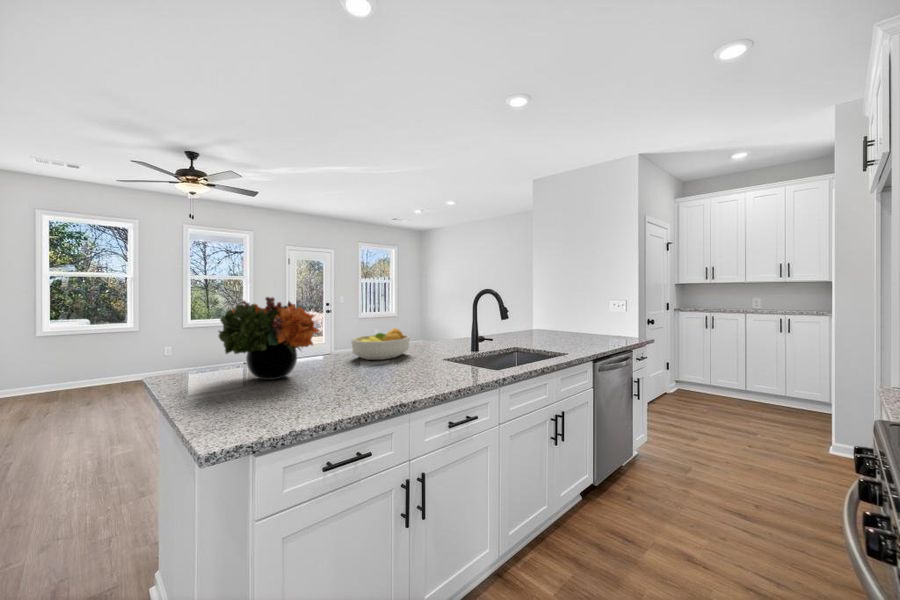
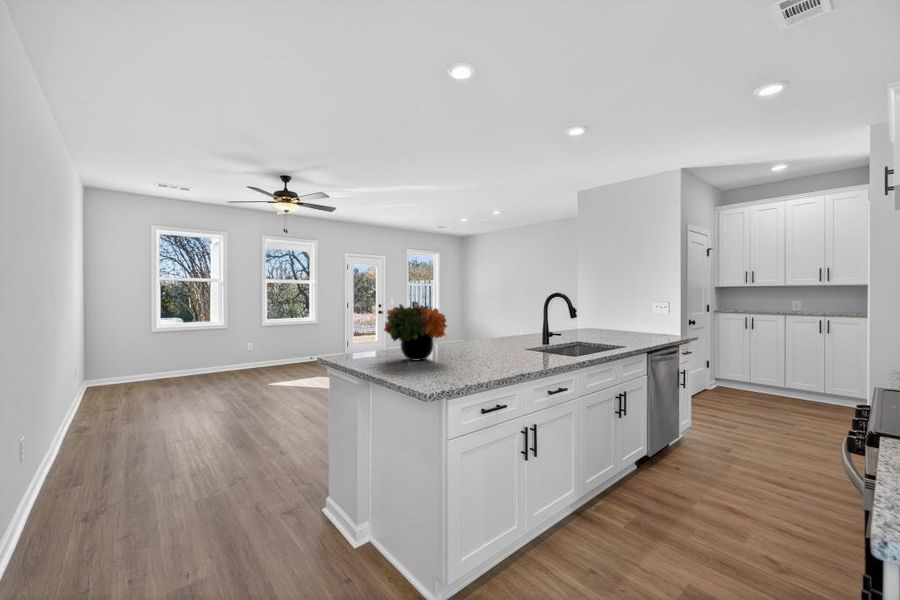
fruit bowl: present [351,328,410,360] -> none [457,325,499,349]

